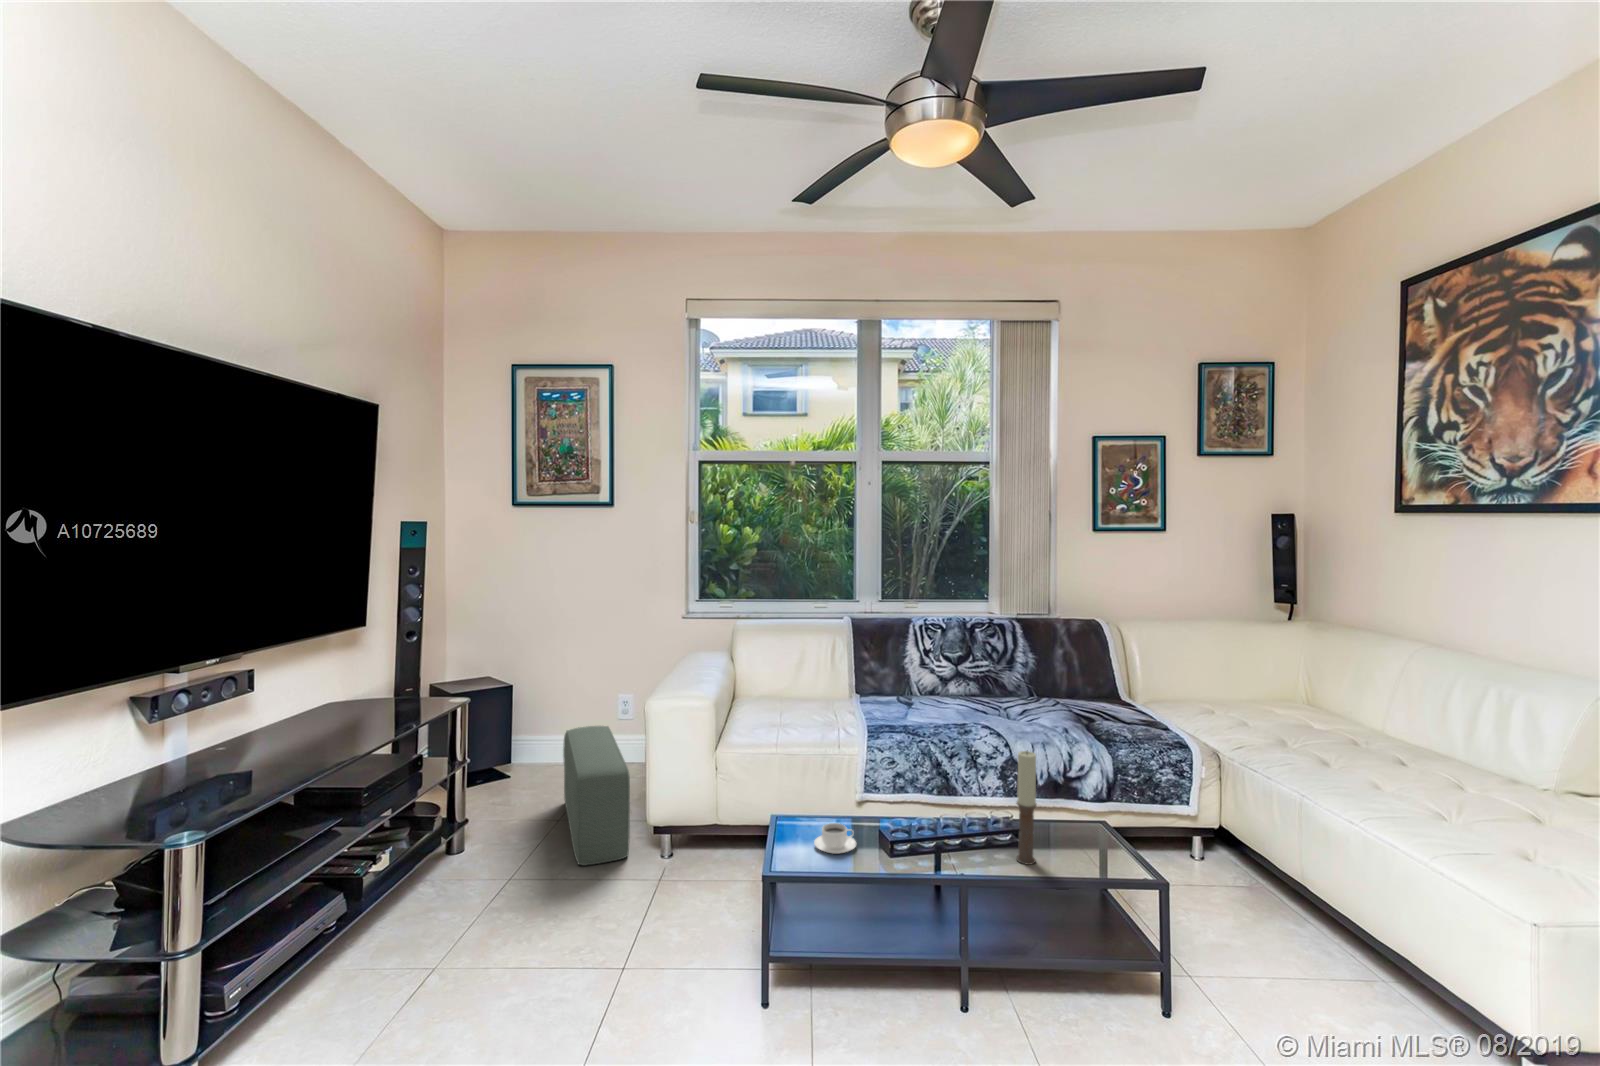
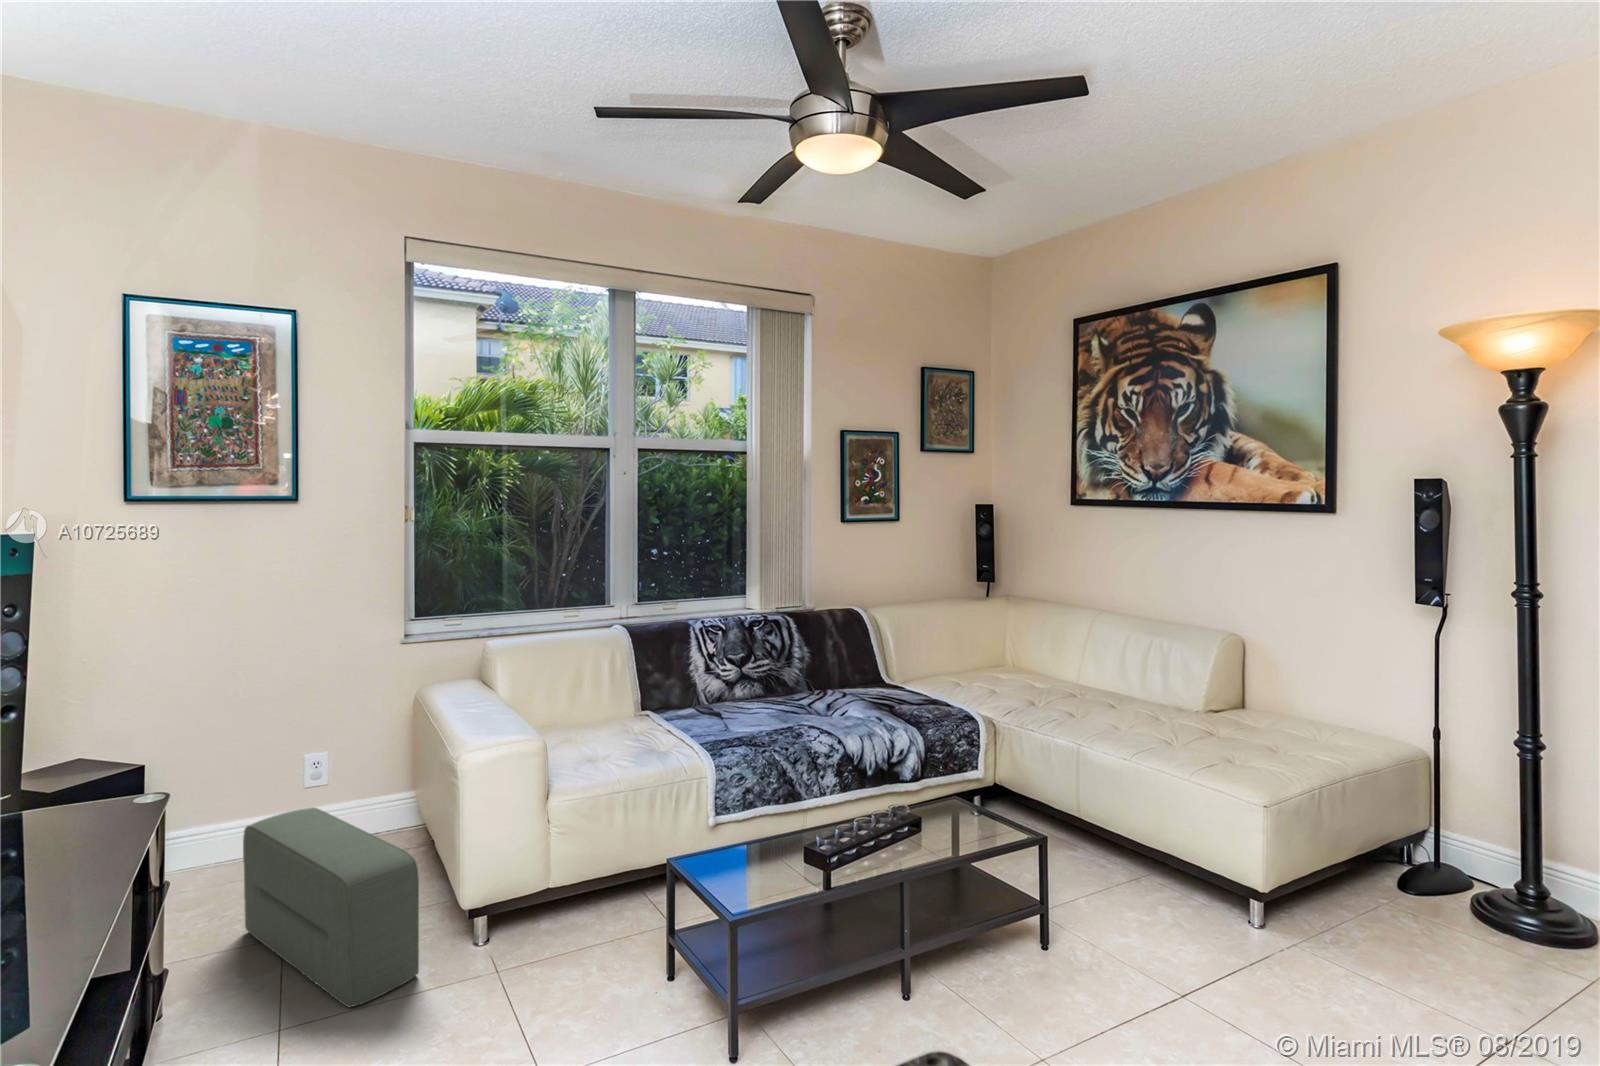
candle: present [1016,751,1036,865] -> none [919,738,939,848]
coffee cup: present [814,823,856,854] -> none [732,853,779,887]

